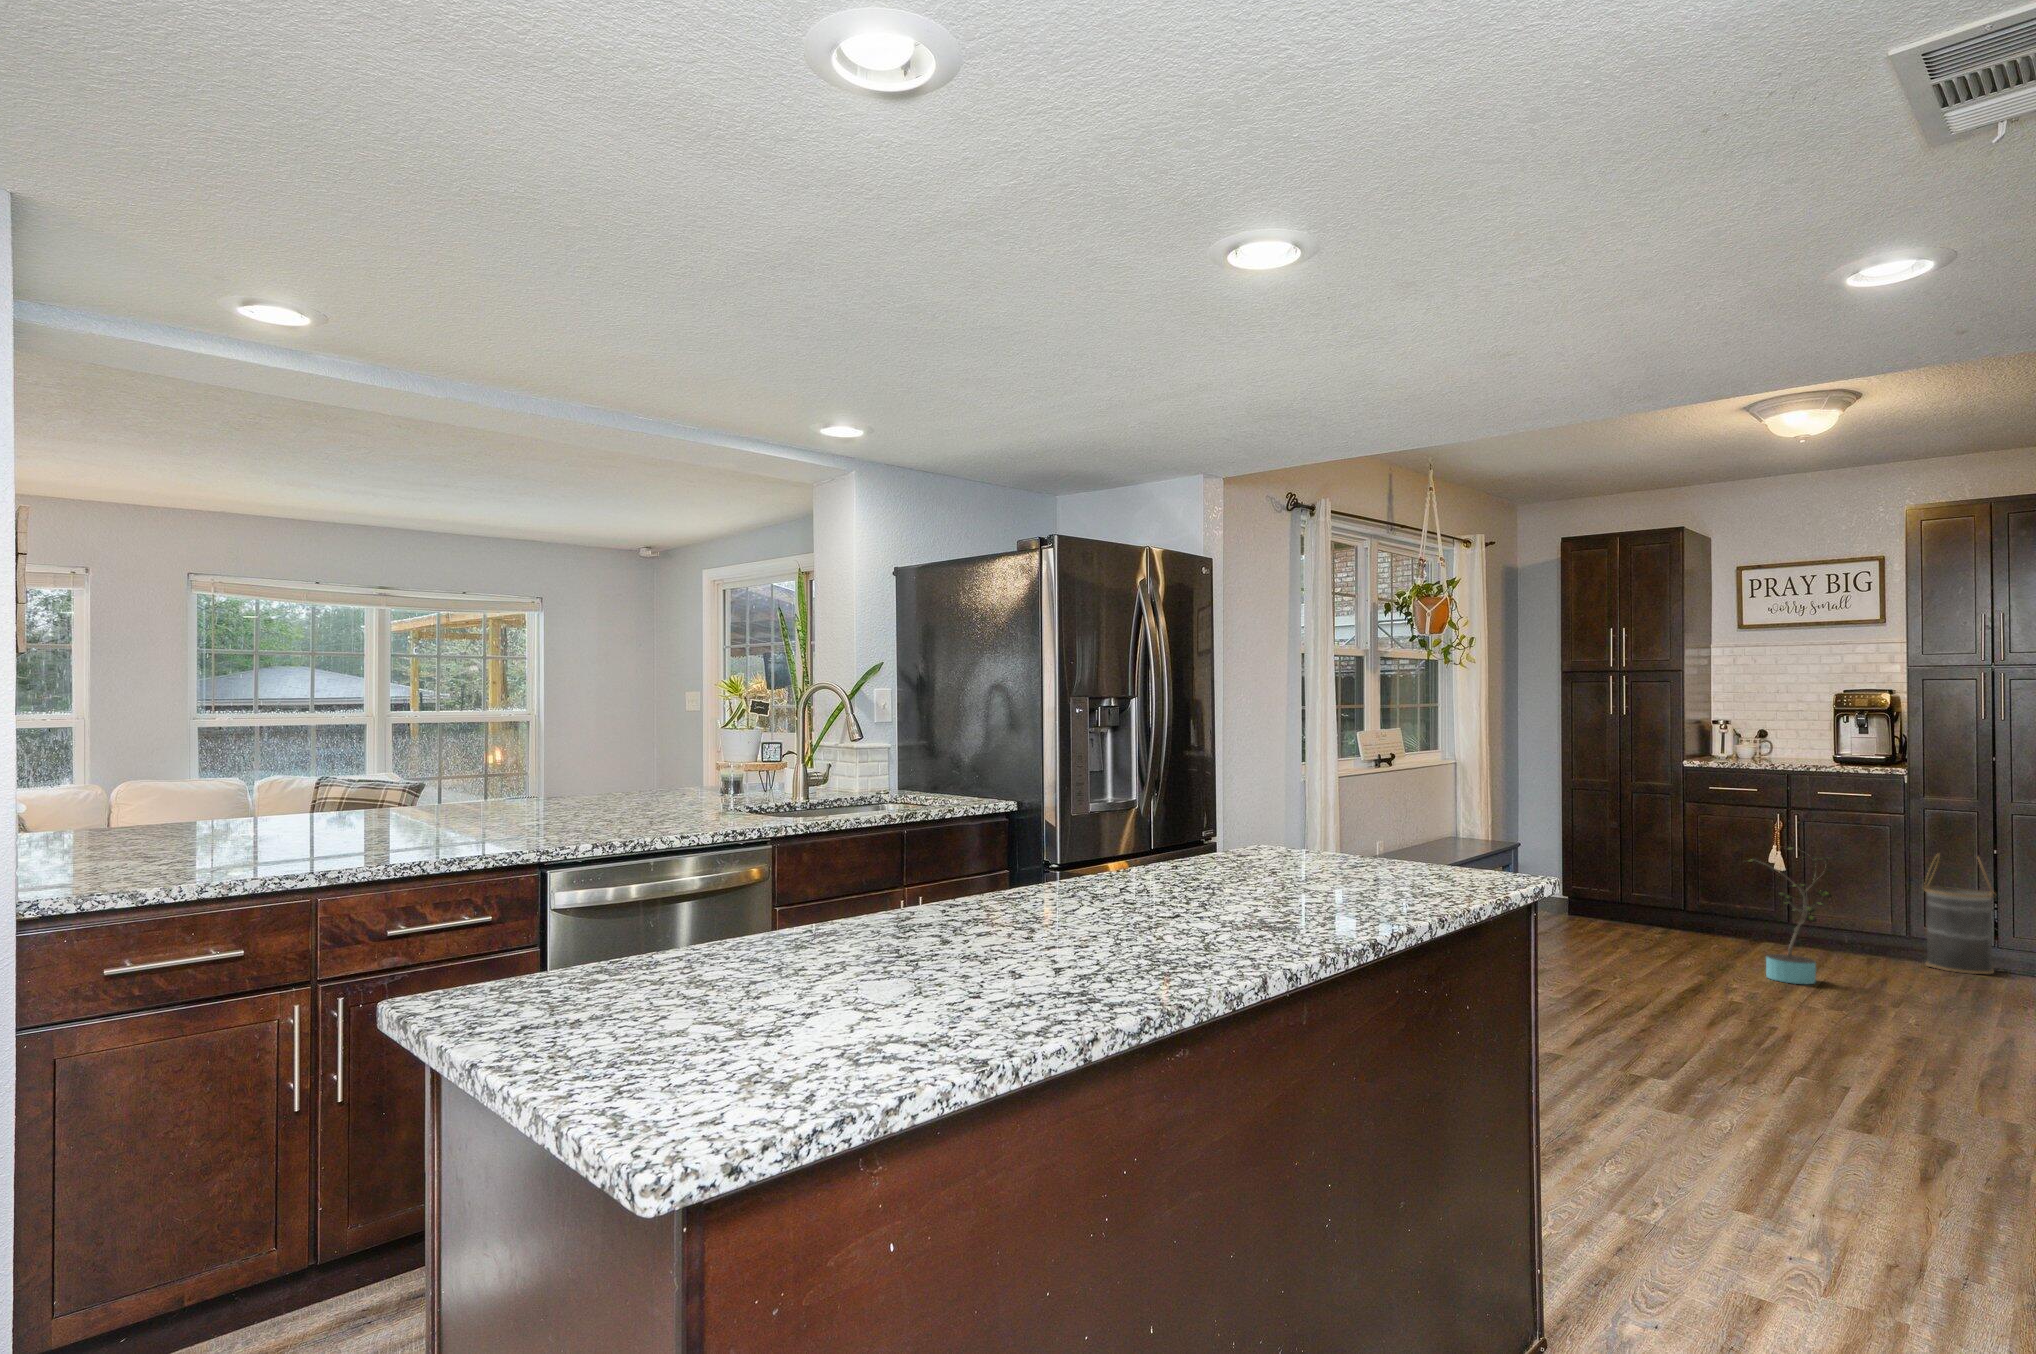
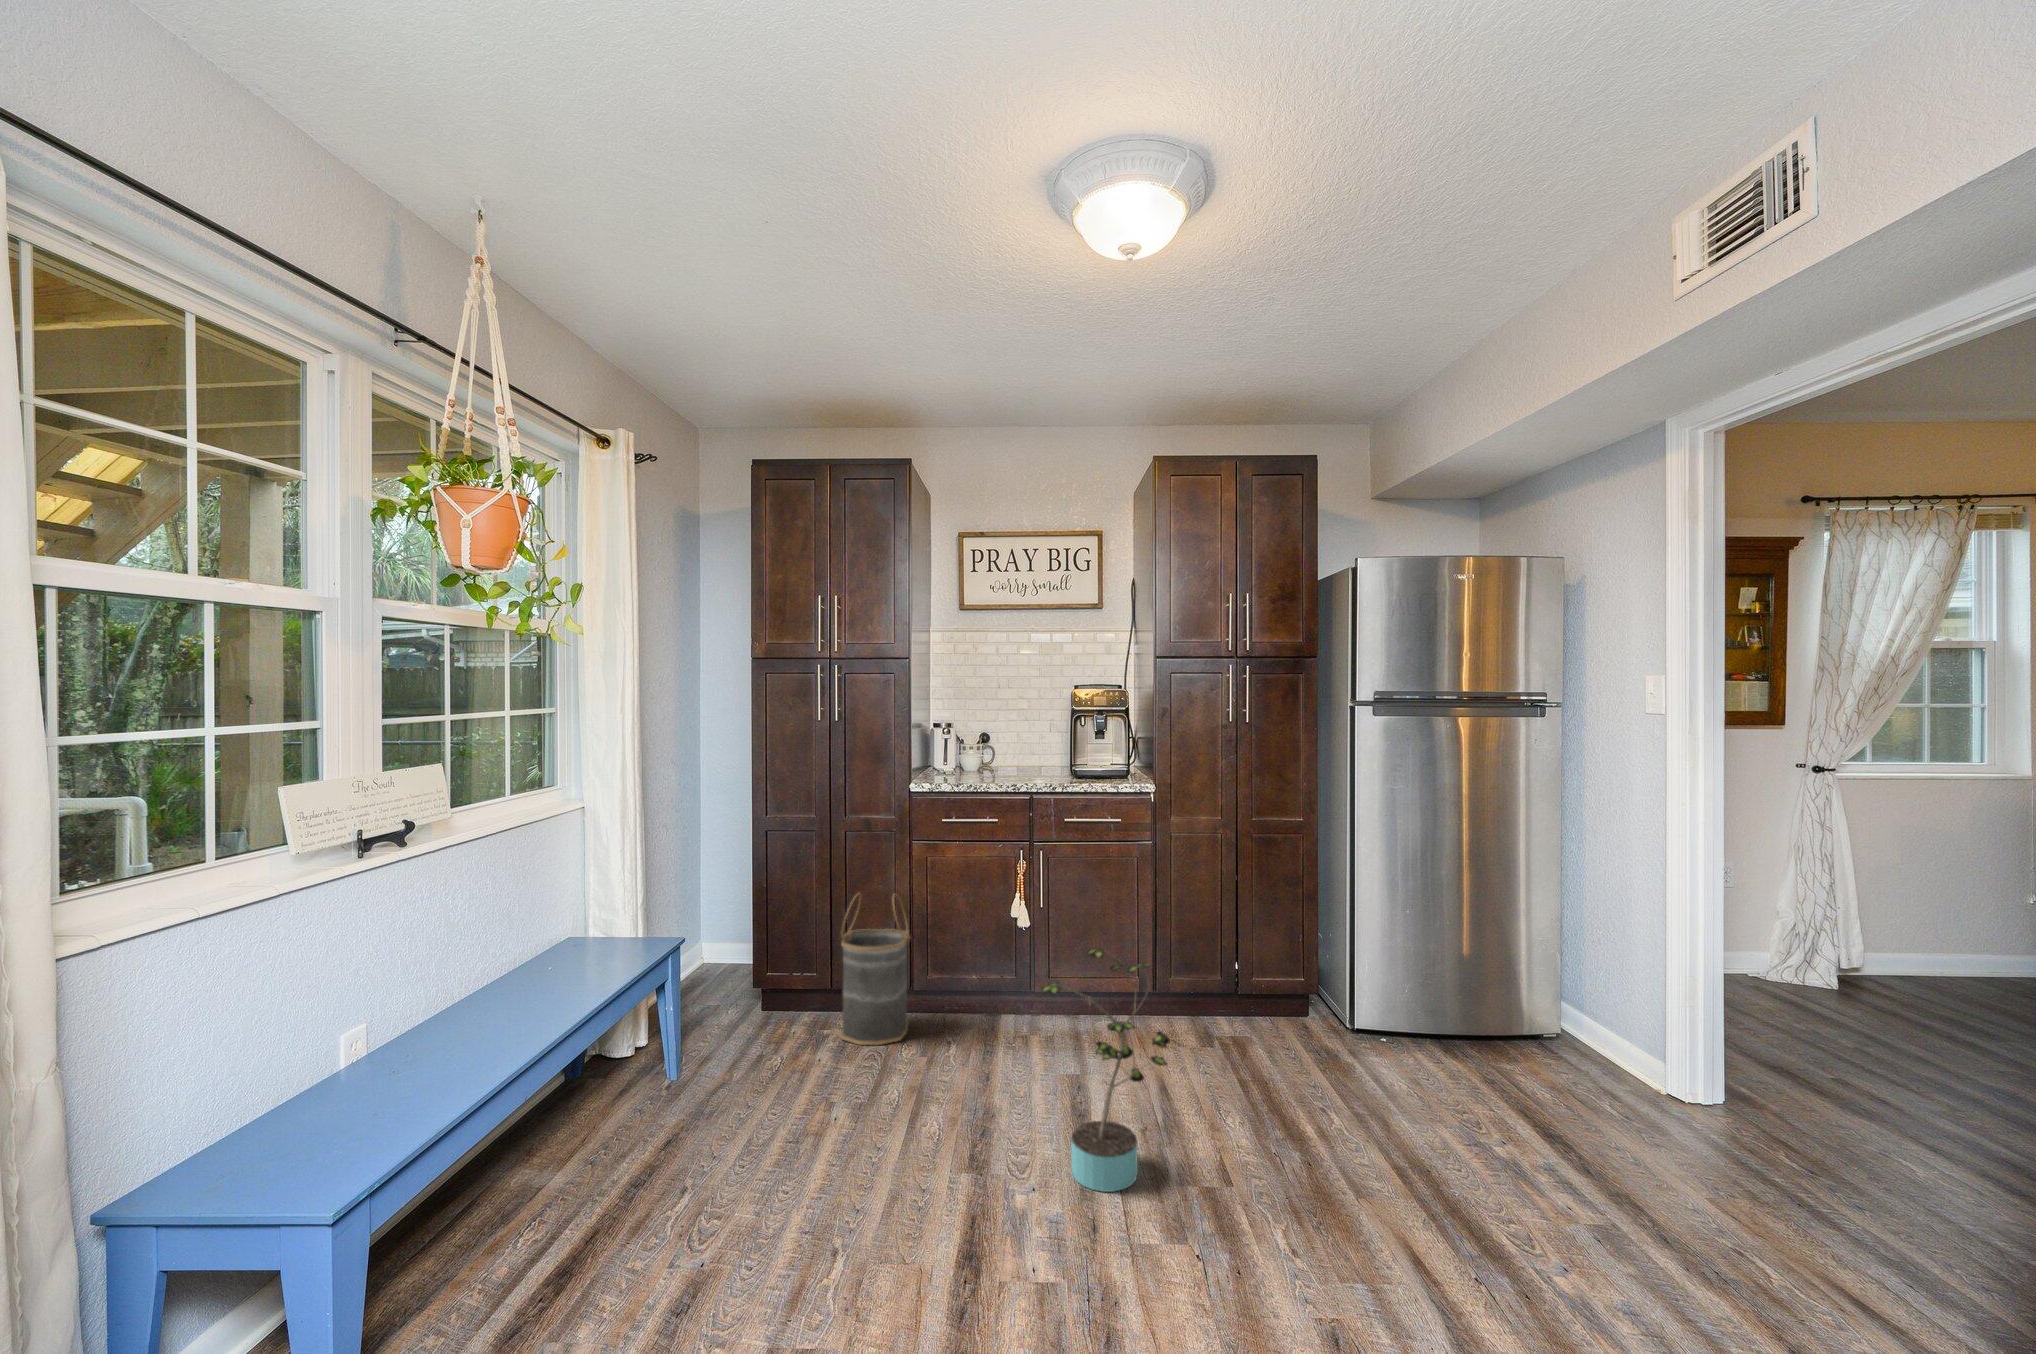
basket: present [1923,854,1995,974] -> present [841,893,910,1045]

